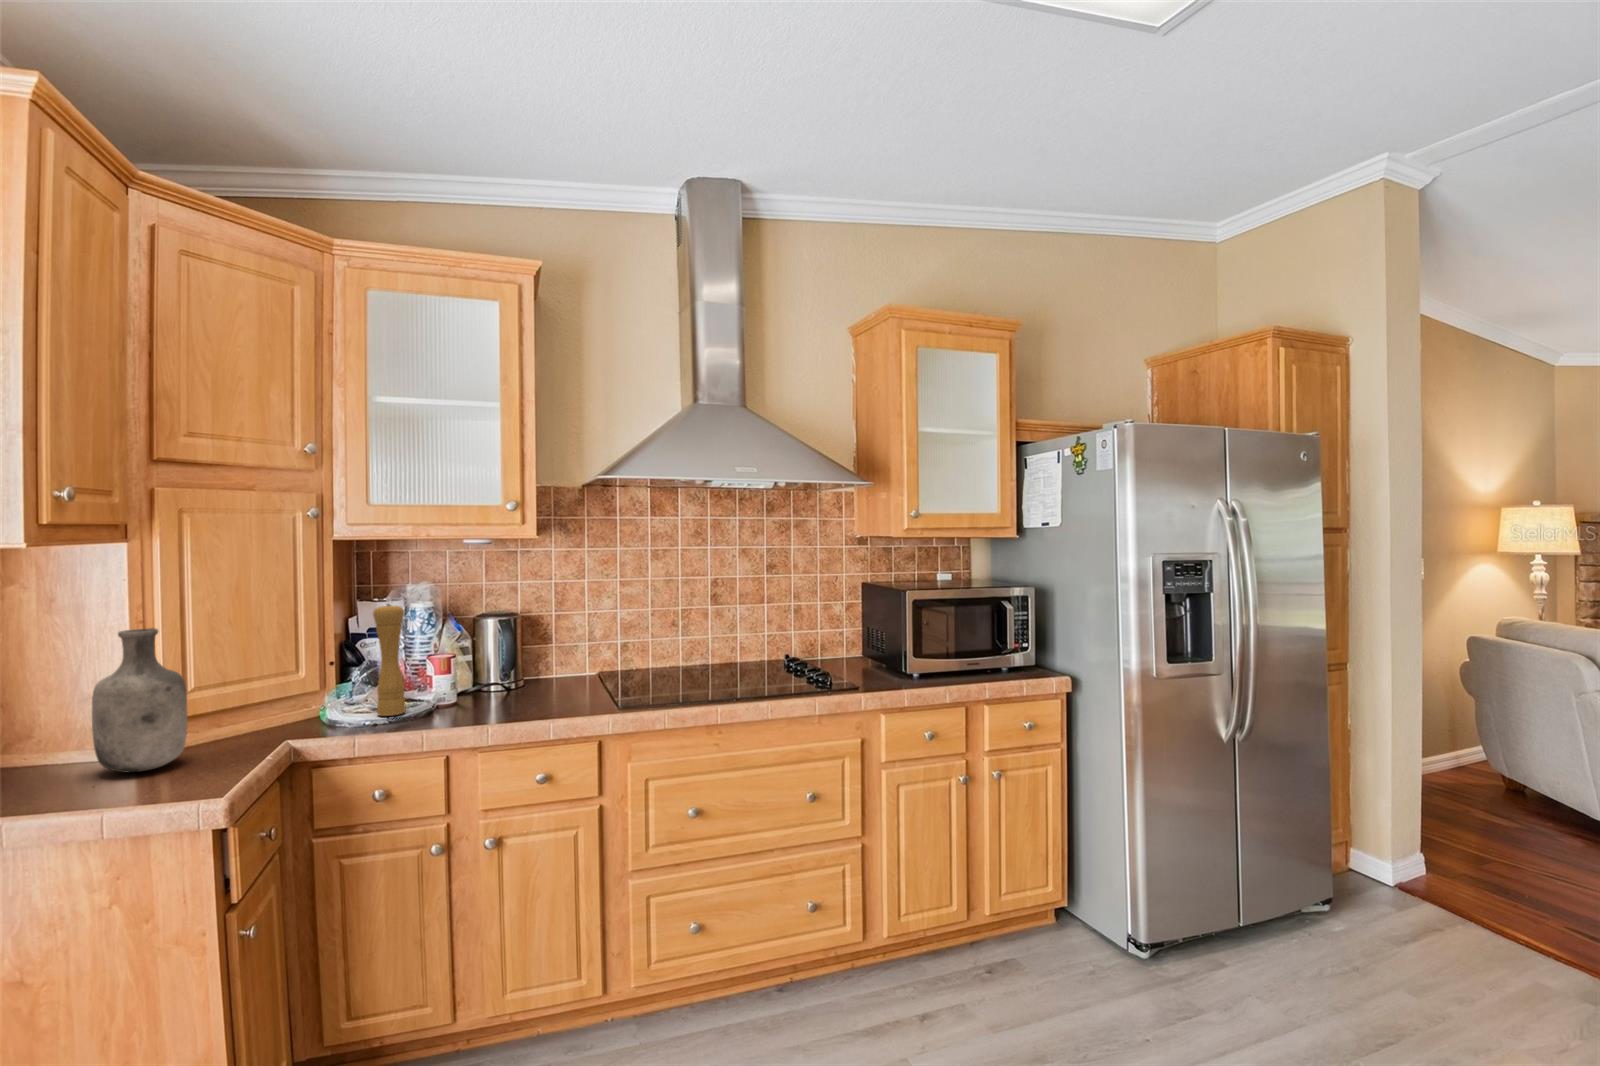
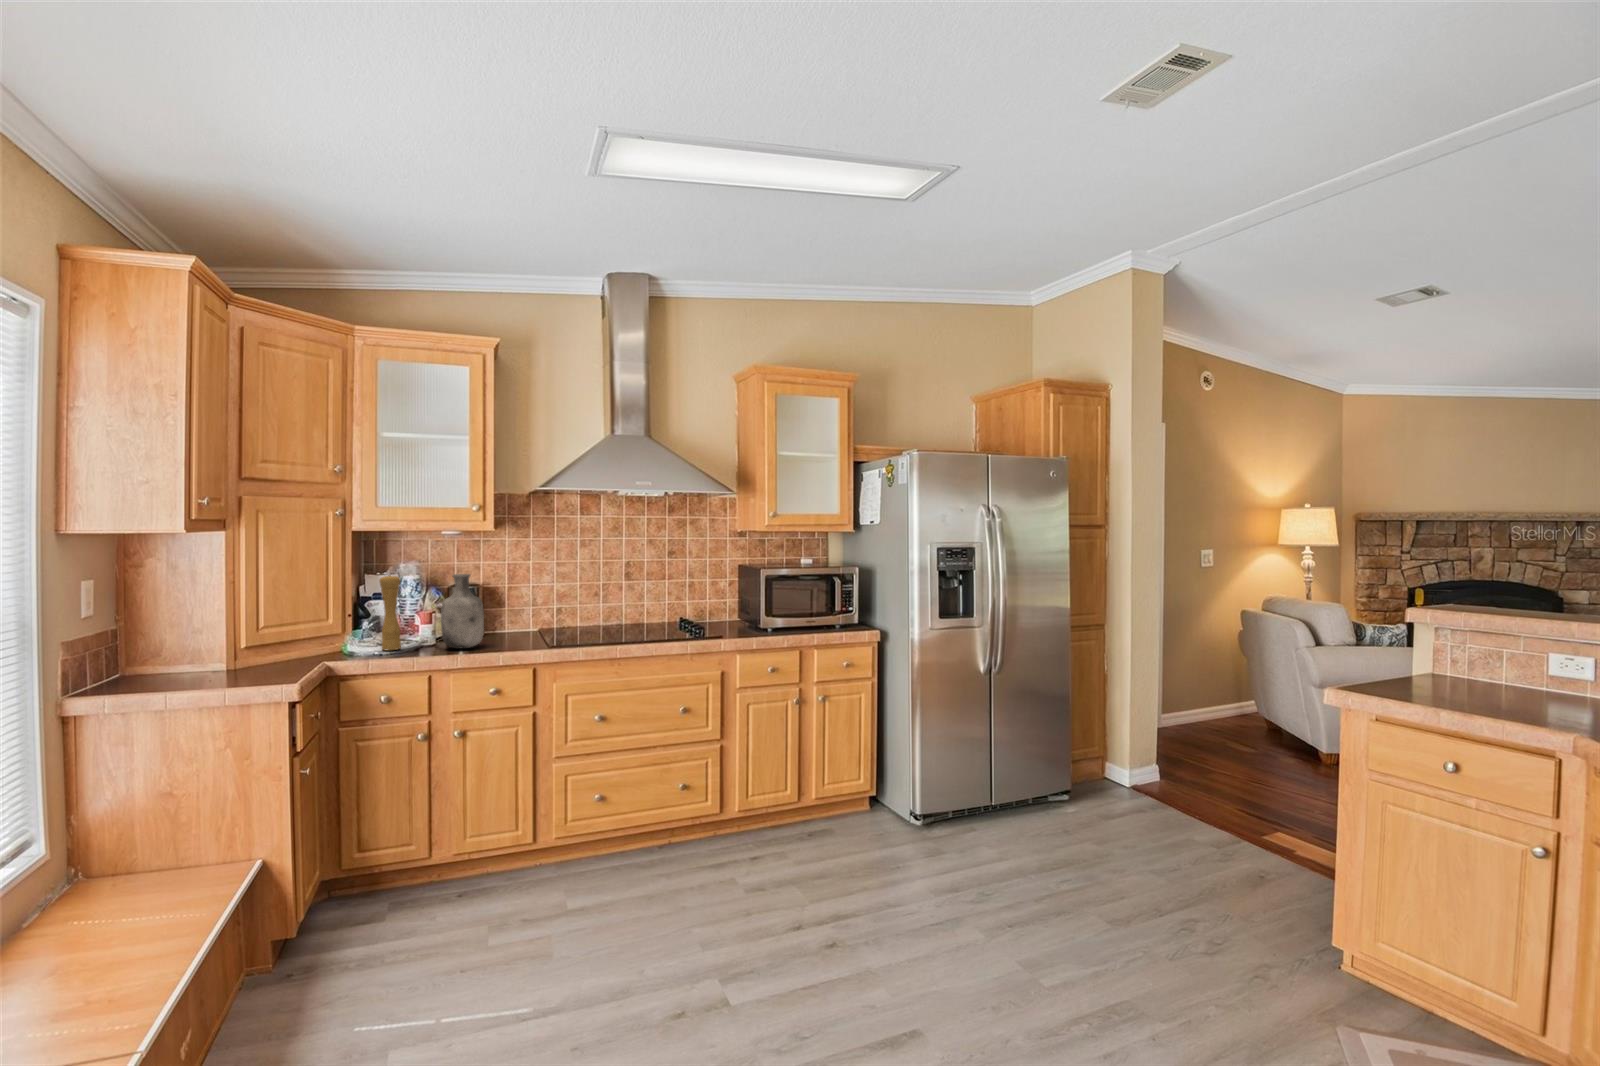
vase: present [92,628,188,772] -> present [441,574,484,649]

